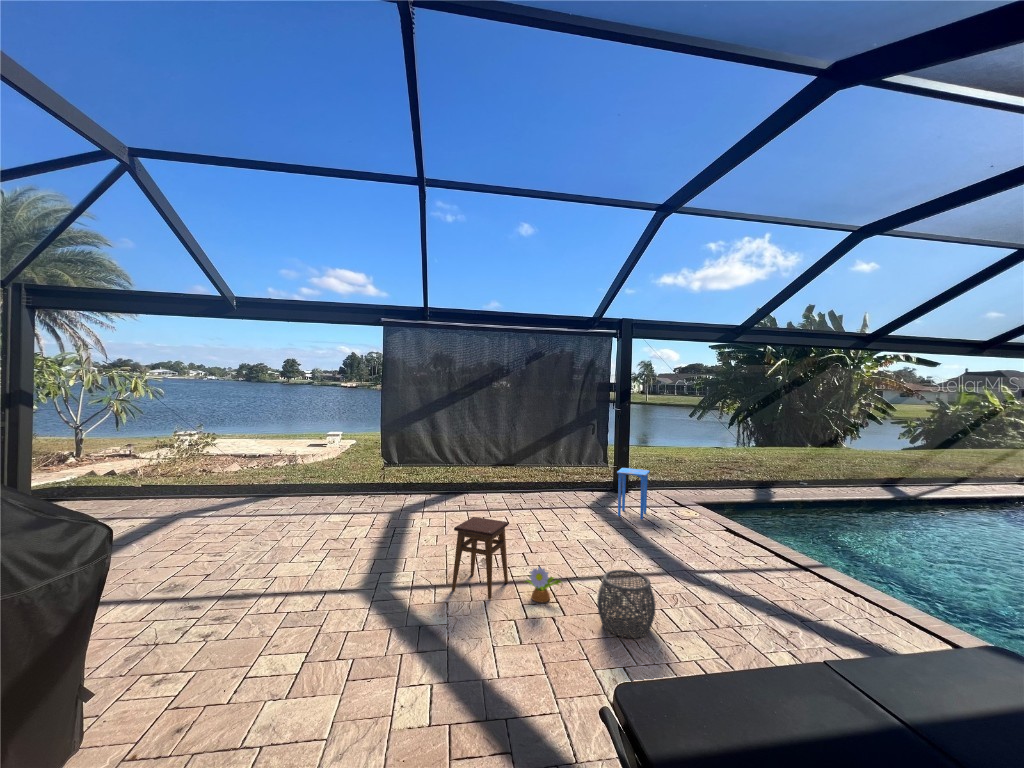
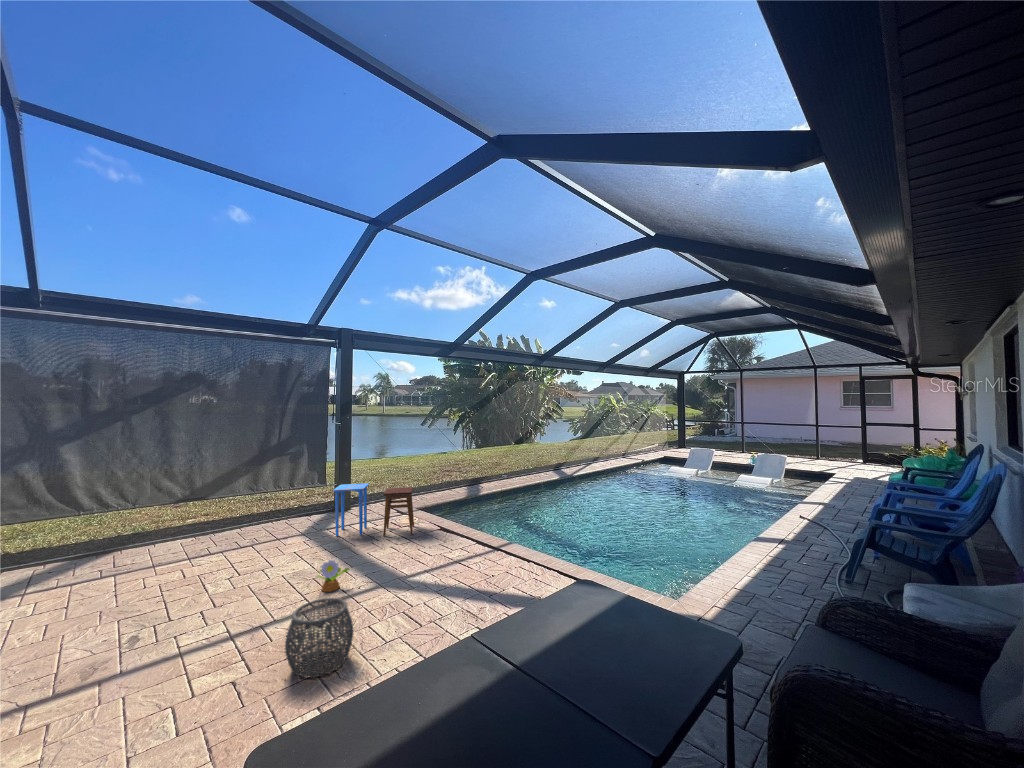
stool: present [452,517,509,599] -> present [383,487,414,536]
decorative plant: present [526,567,562,602] -> present [316,560,350,592]

